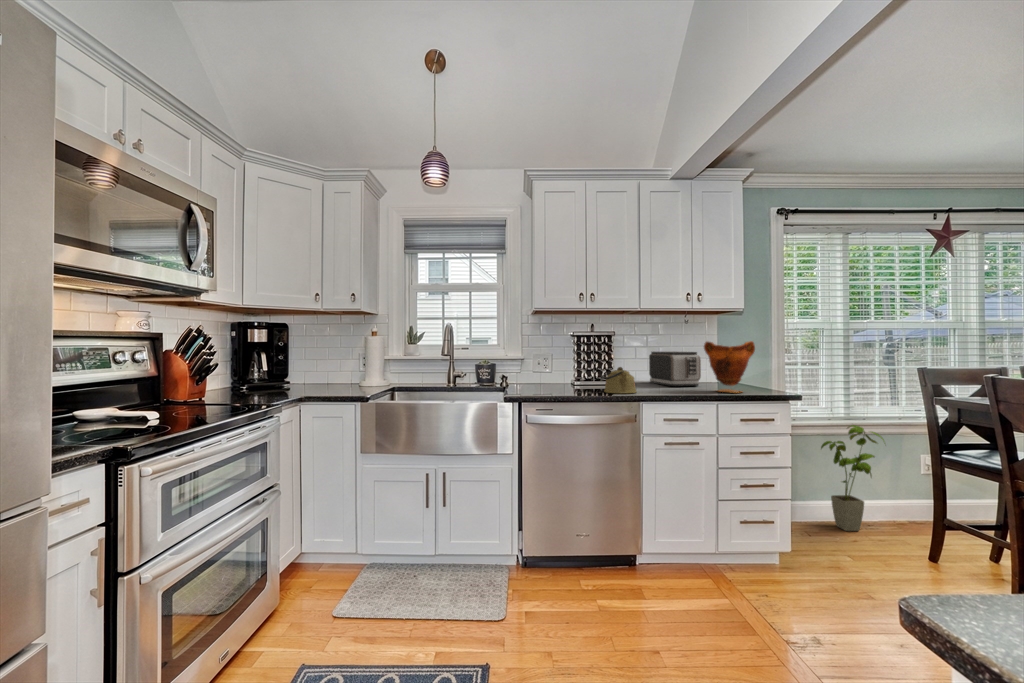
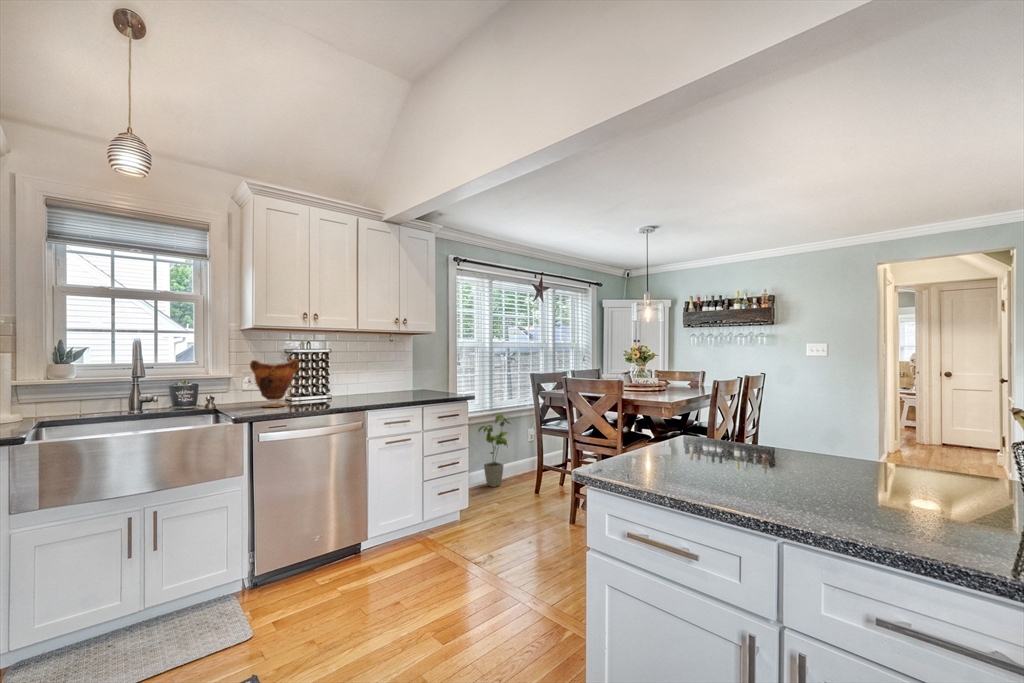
vase: present [704,341,755,393] -> present [250,360,299,407]
toaster: present [649,351,701,386] -> none [359,365,404,395]
kettle: present [601,367,636,393] -> none [324,381,358,405]

